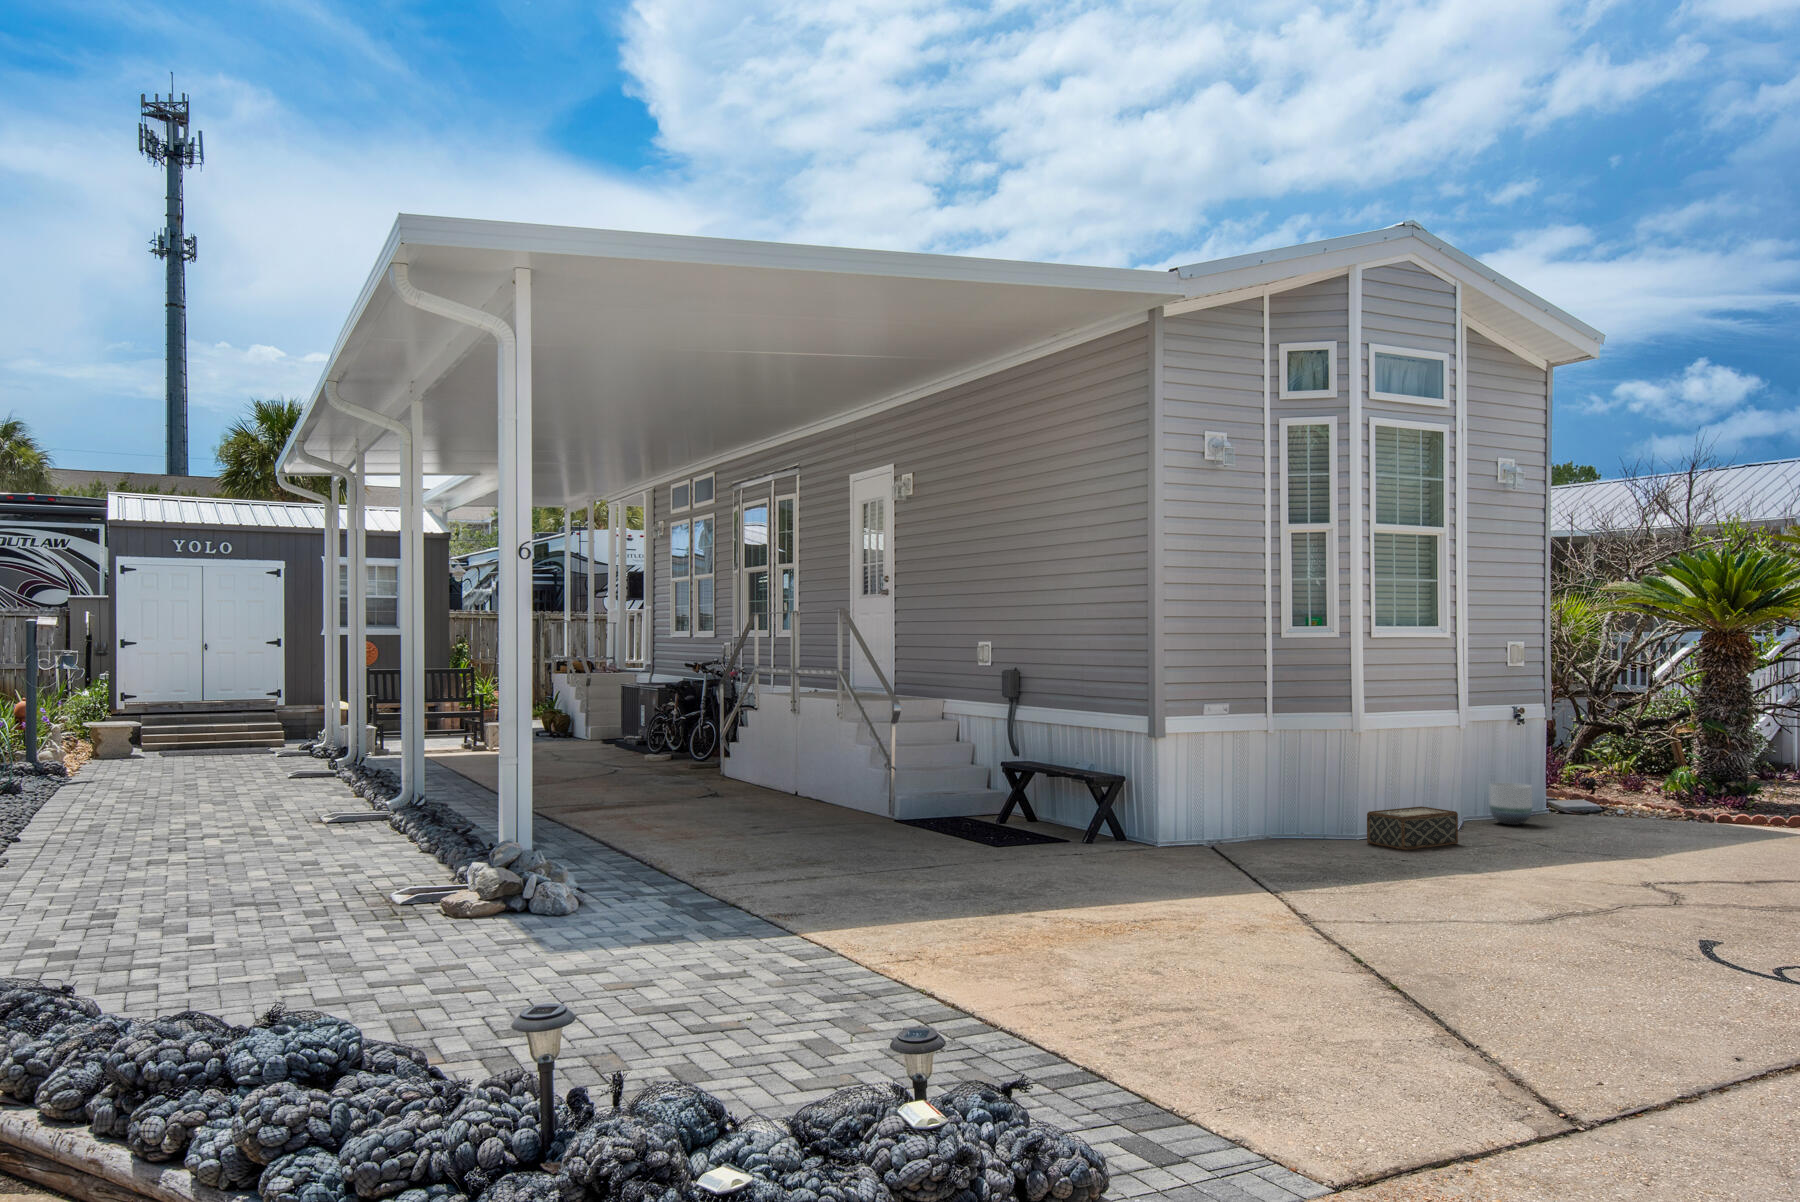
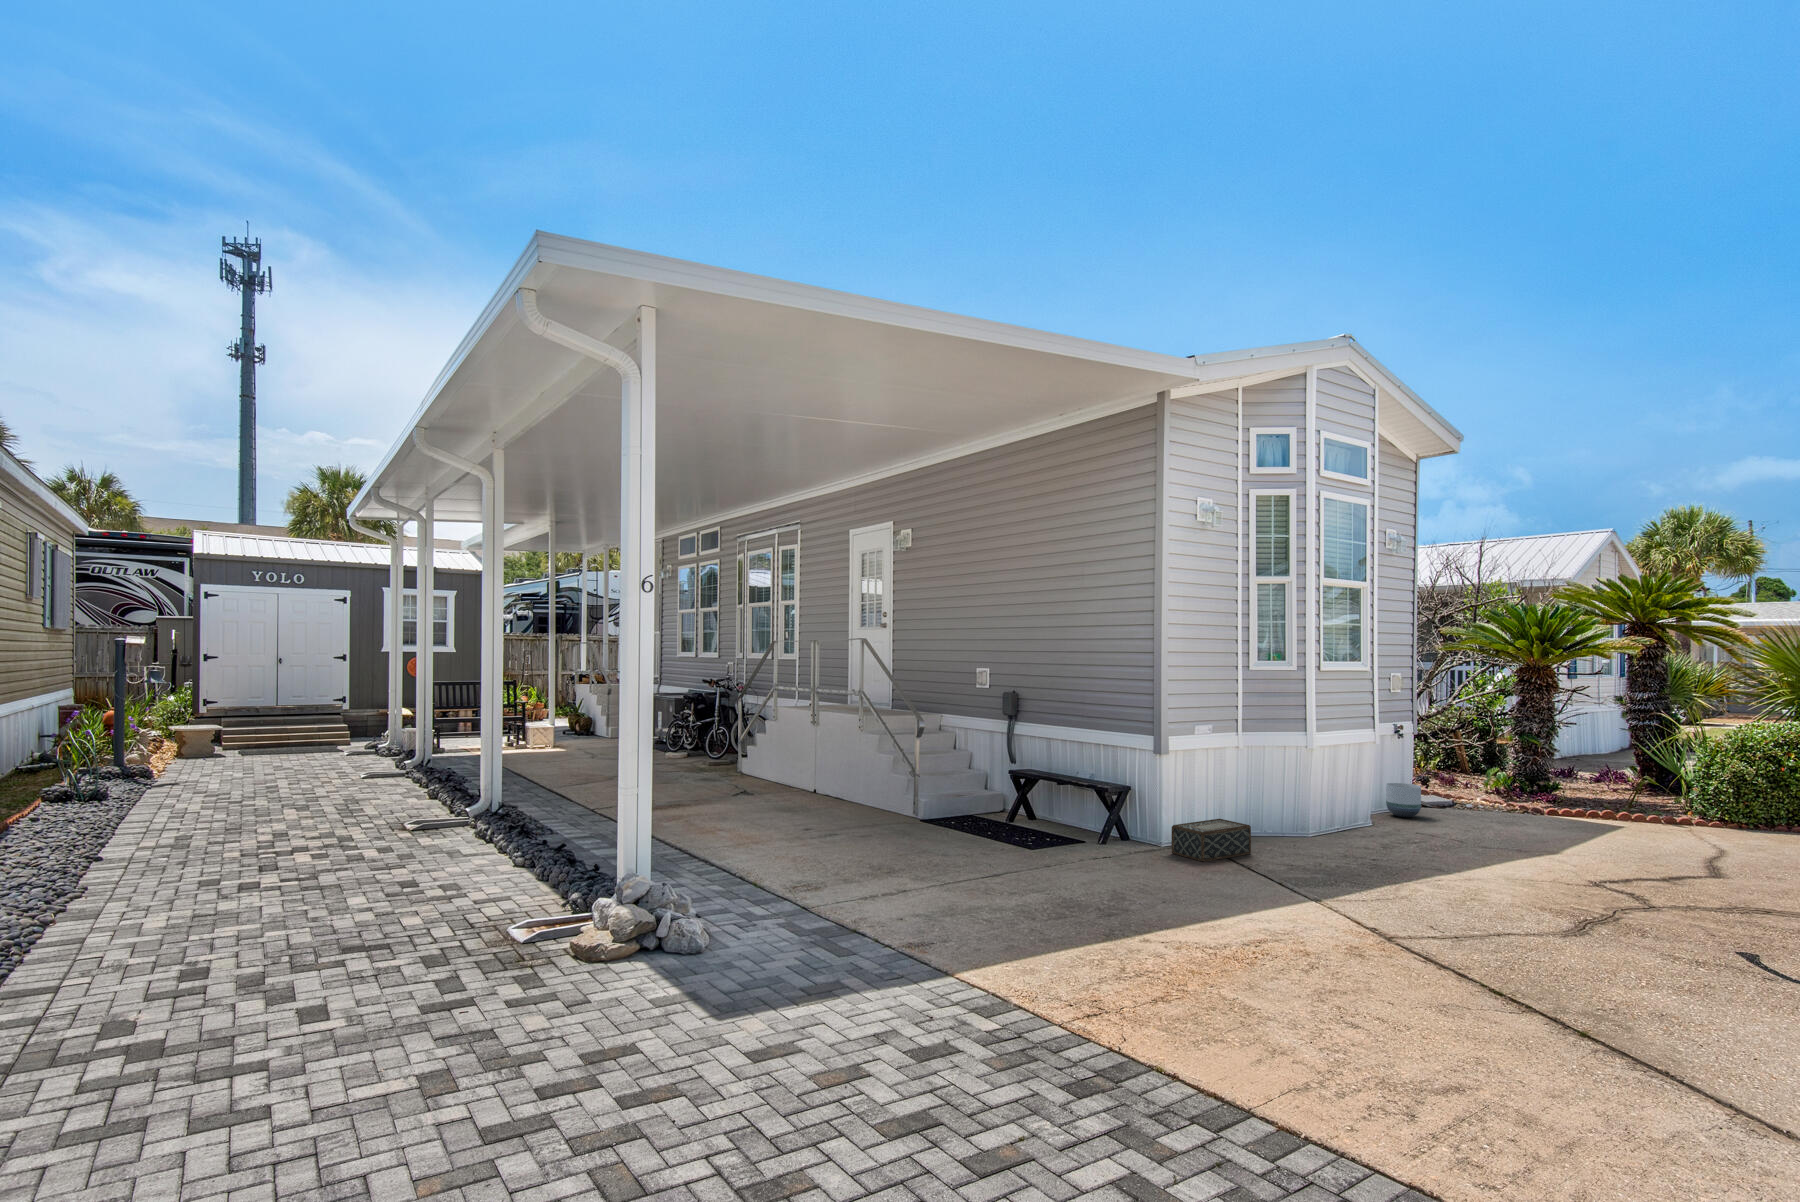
woven basket: present [1367,806,1458,850] -> present [1171,819,1251,862]

